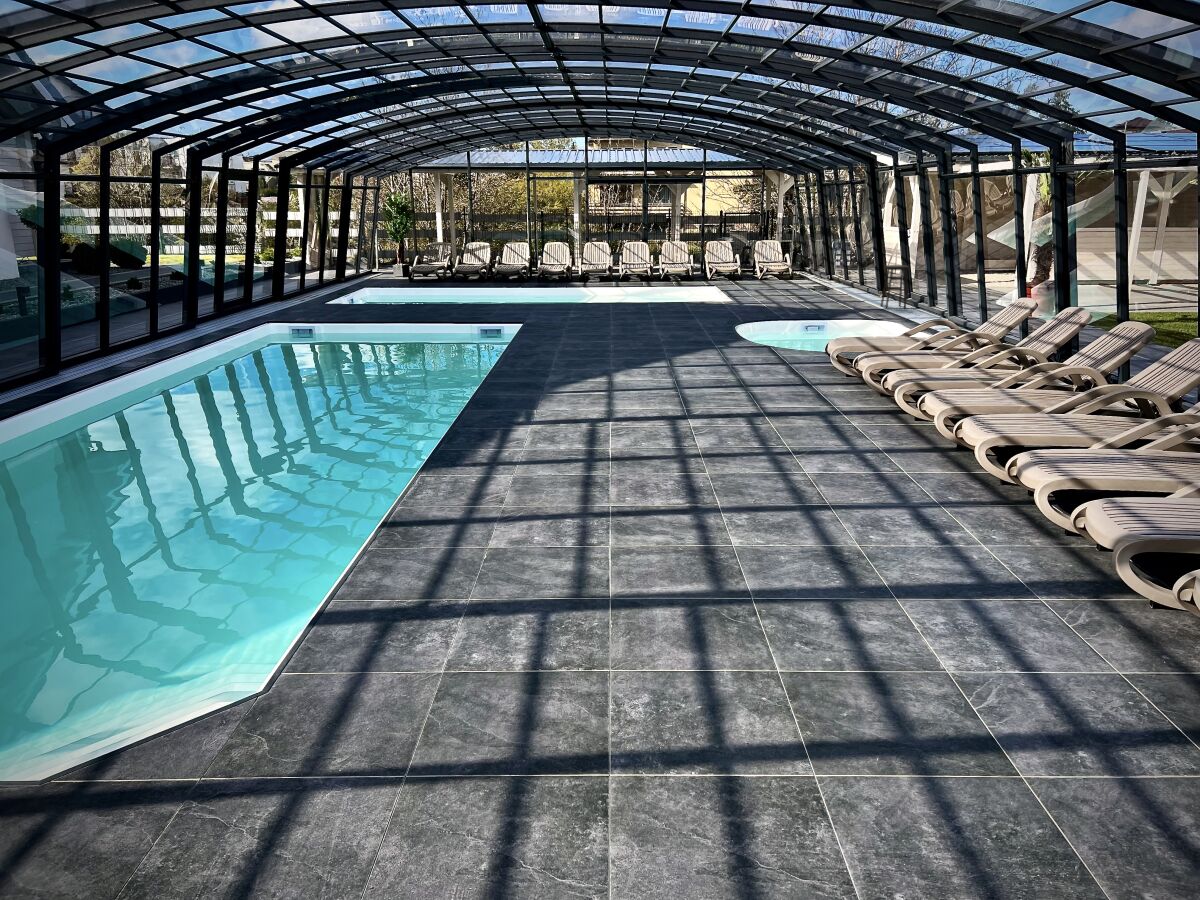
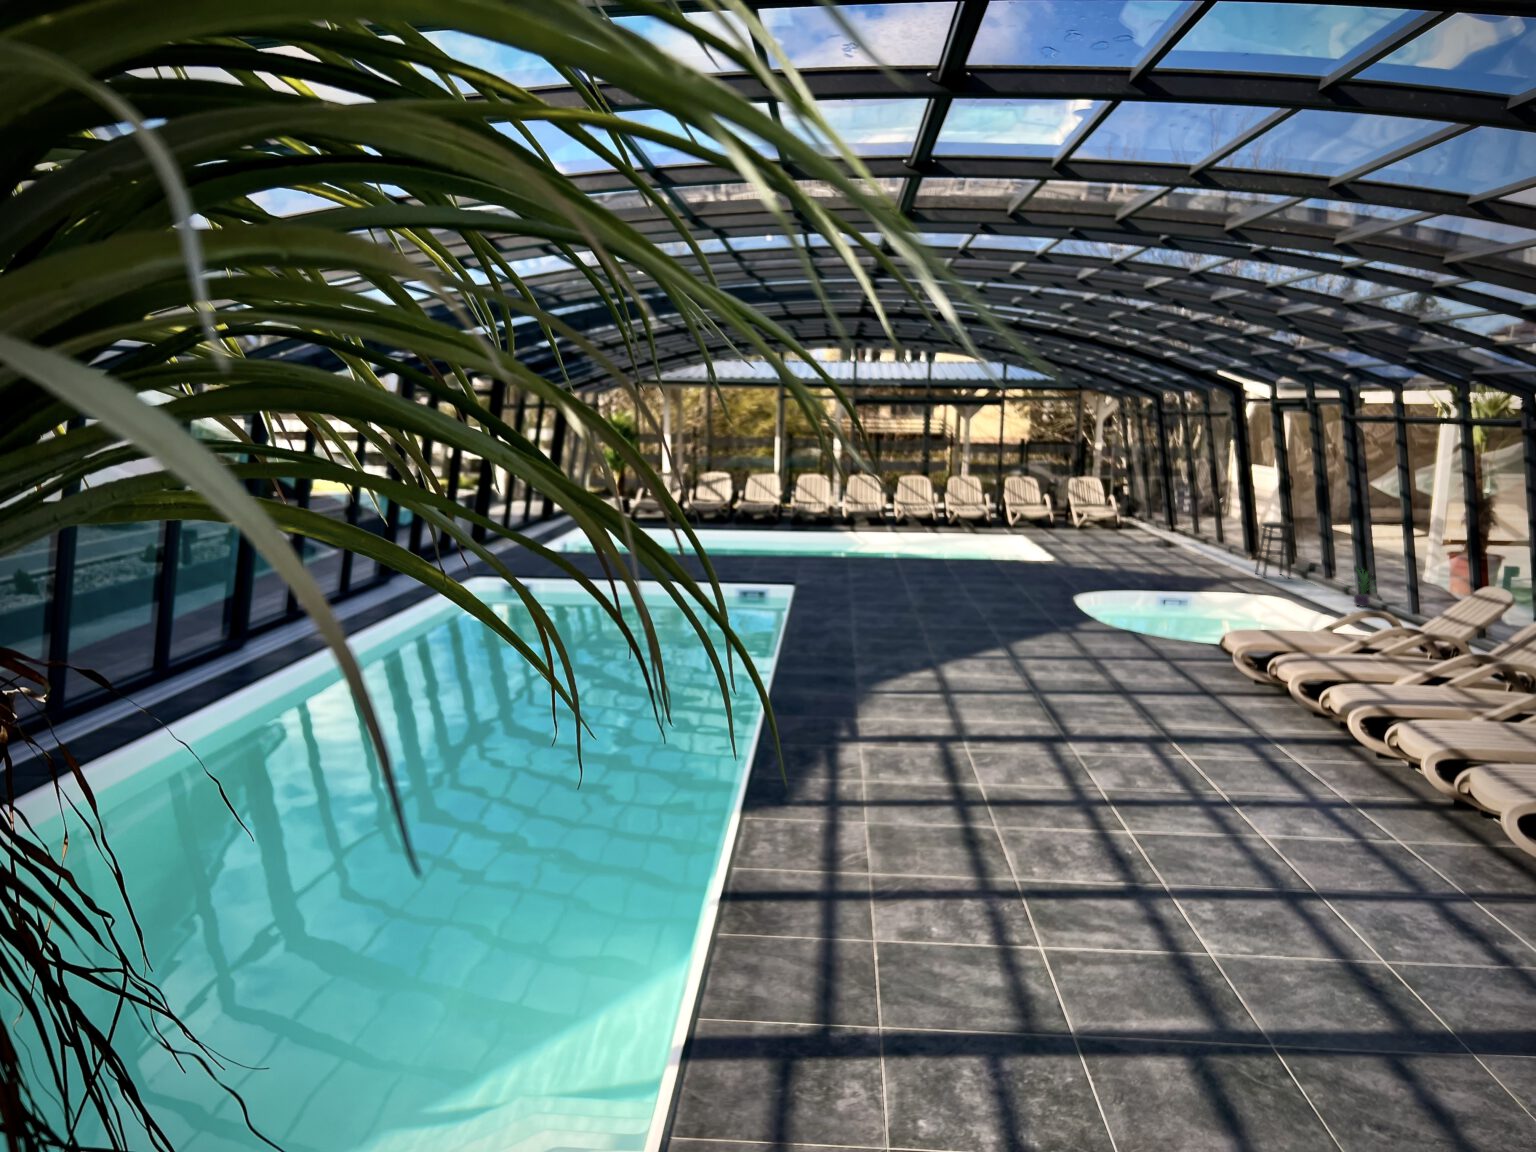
decorative plant: none [936,294,972,325] -> present [1354,571,1370,606]

